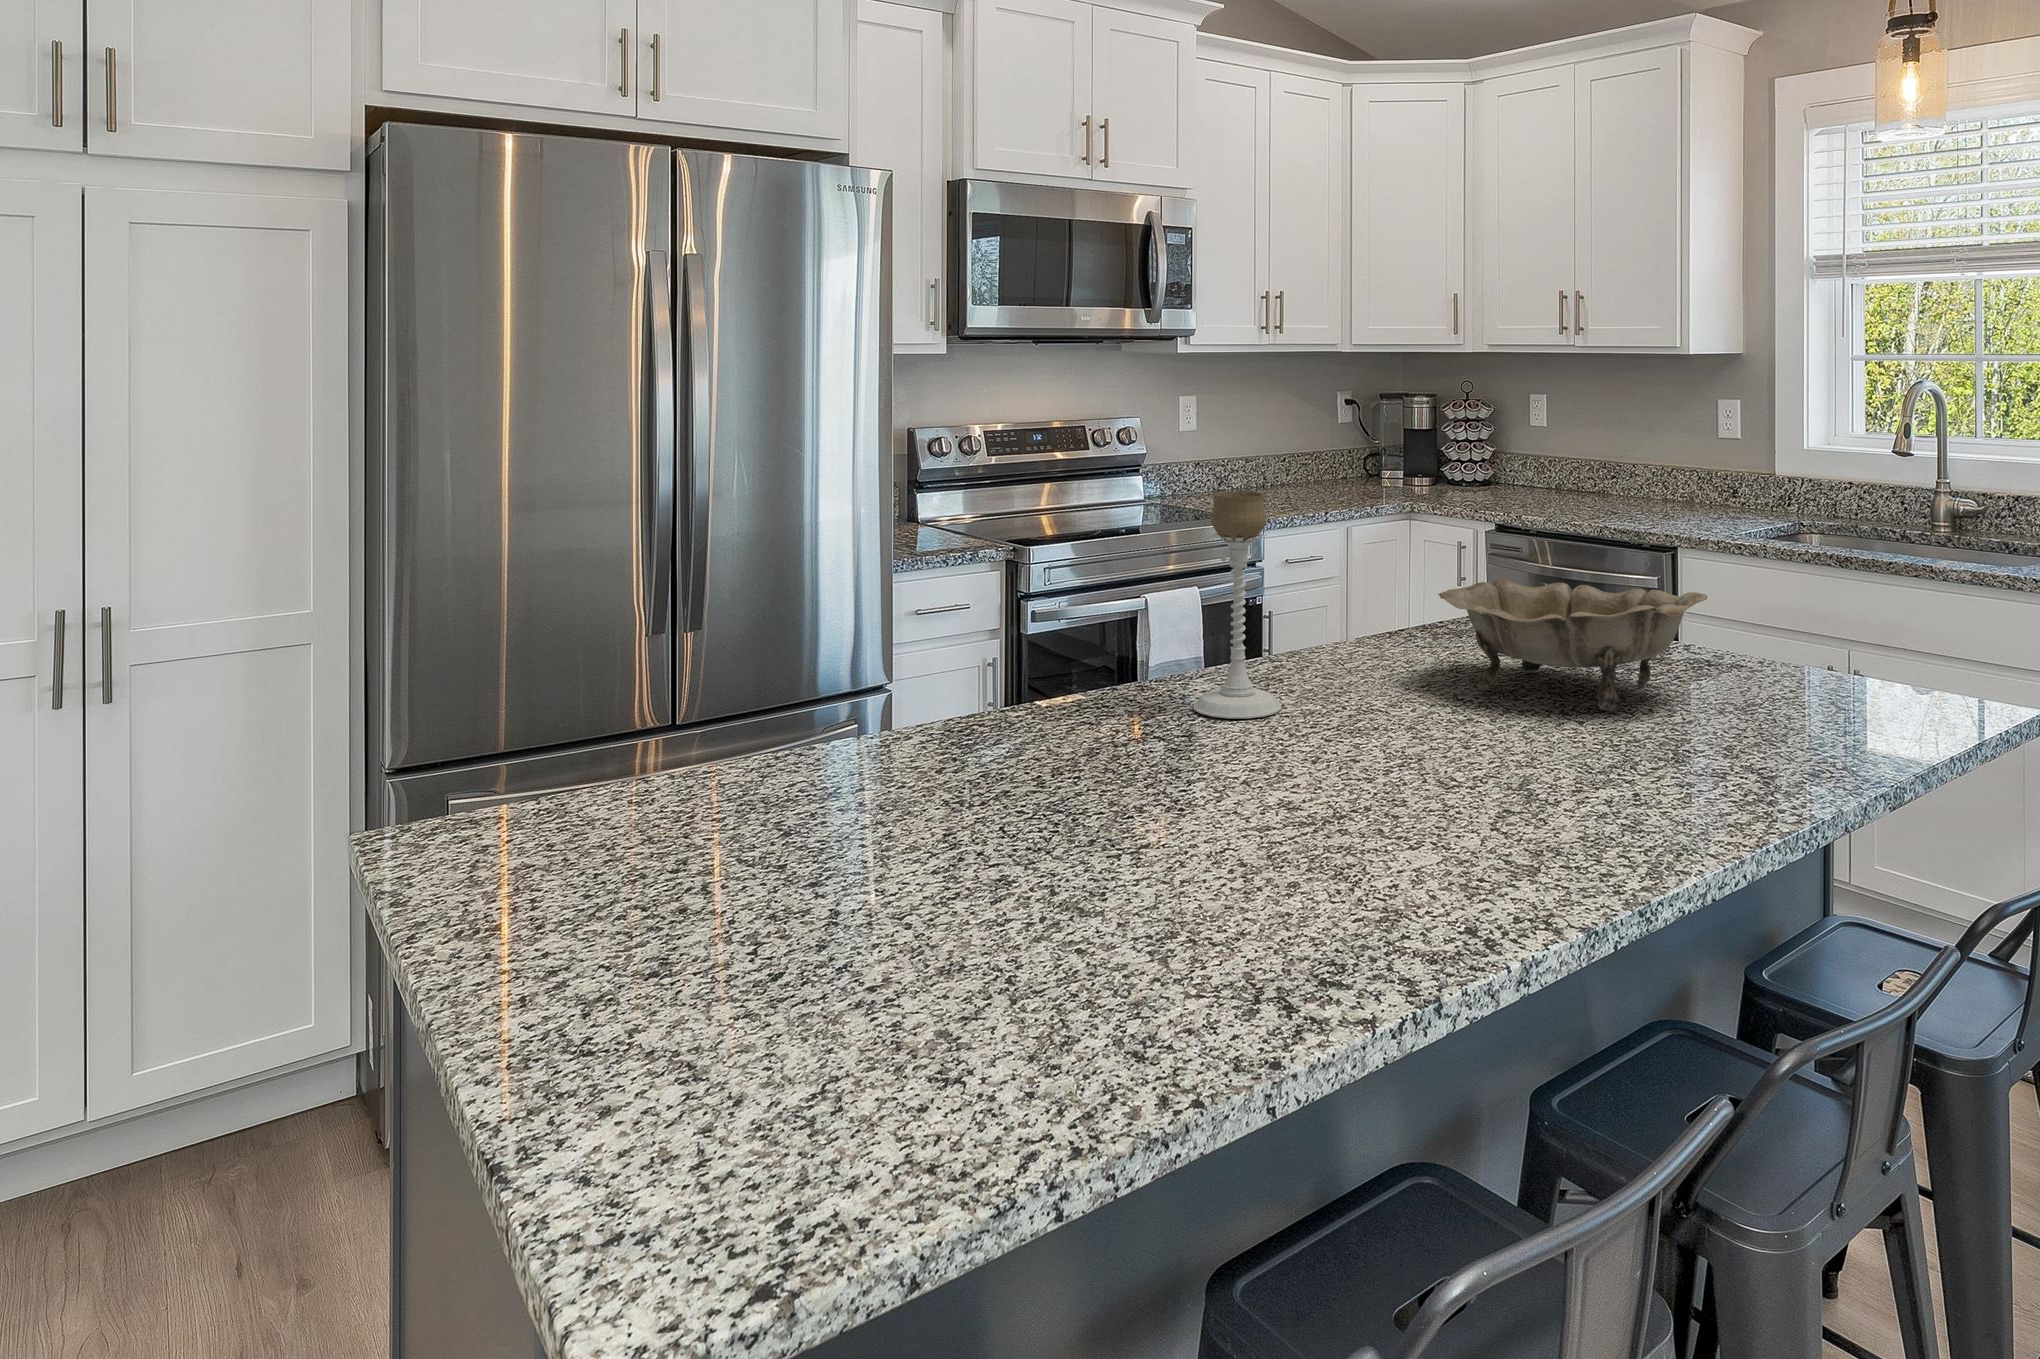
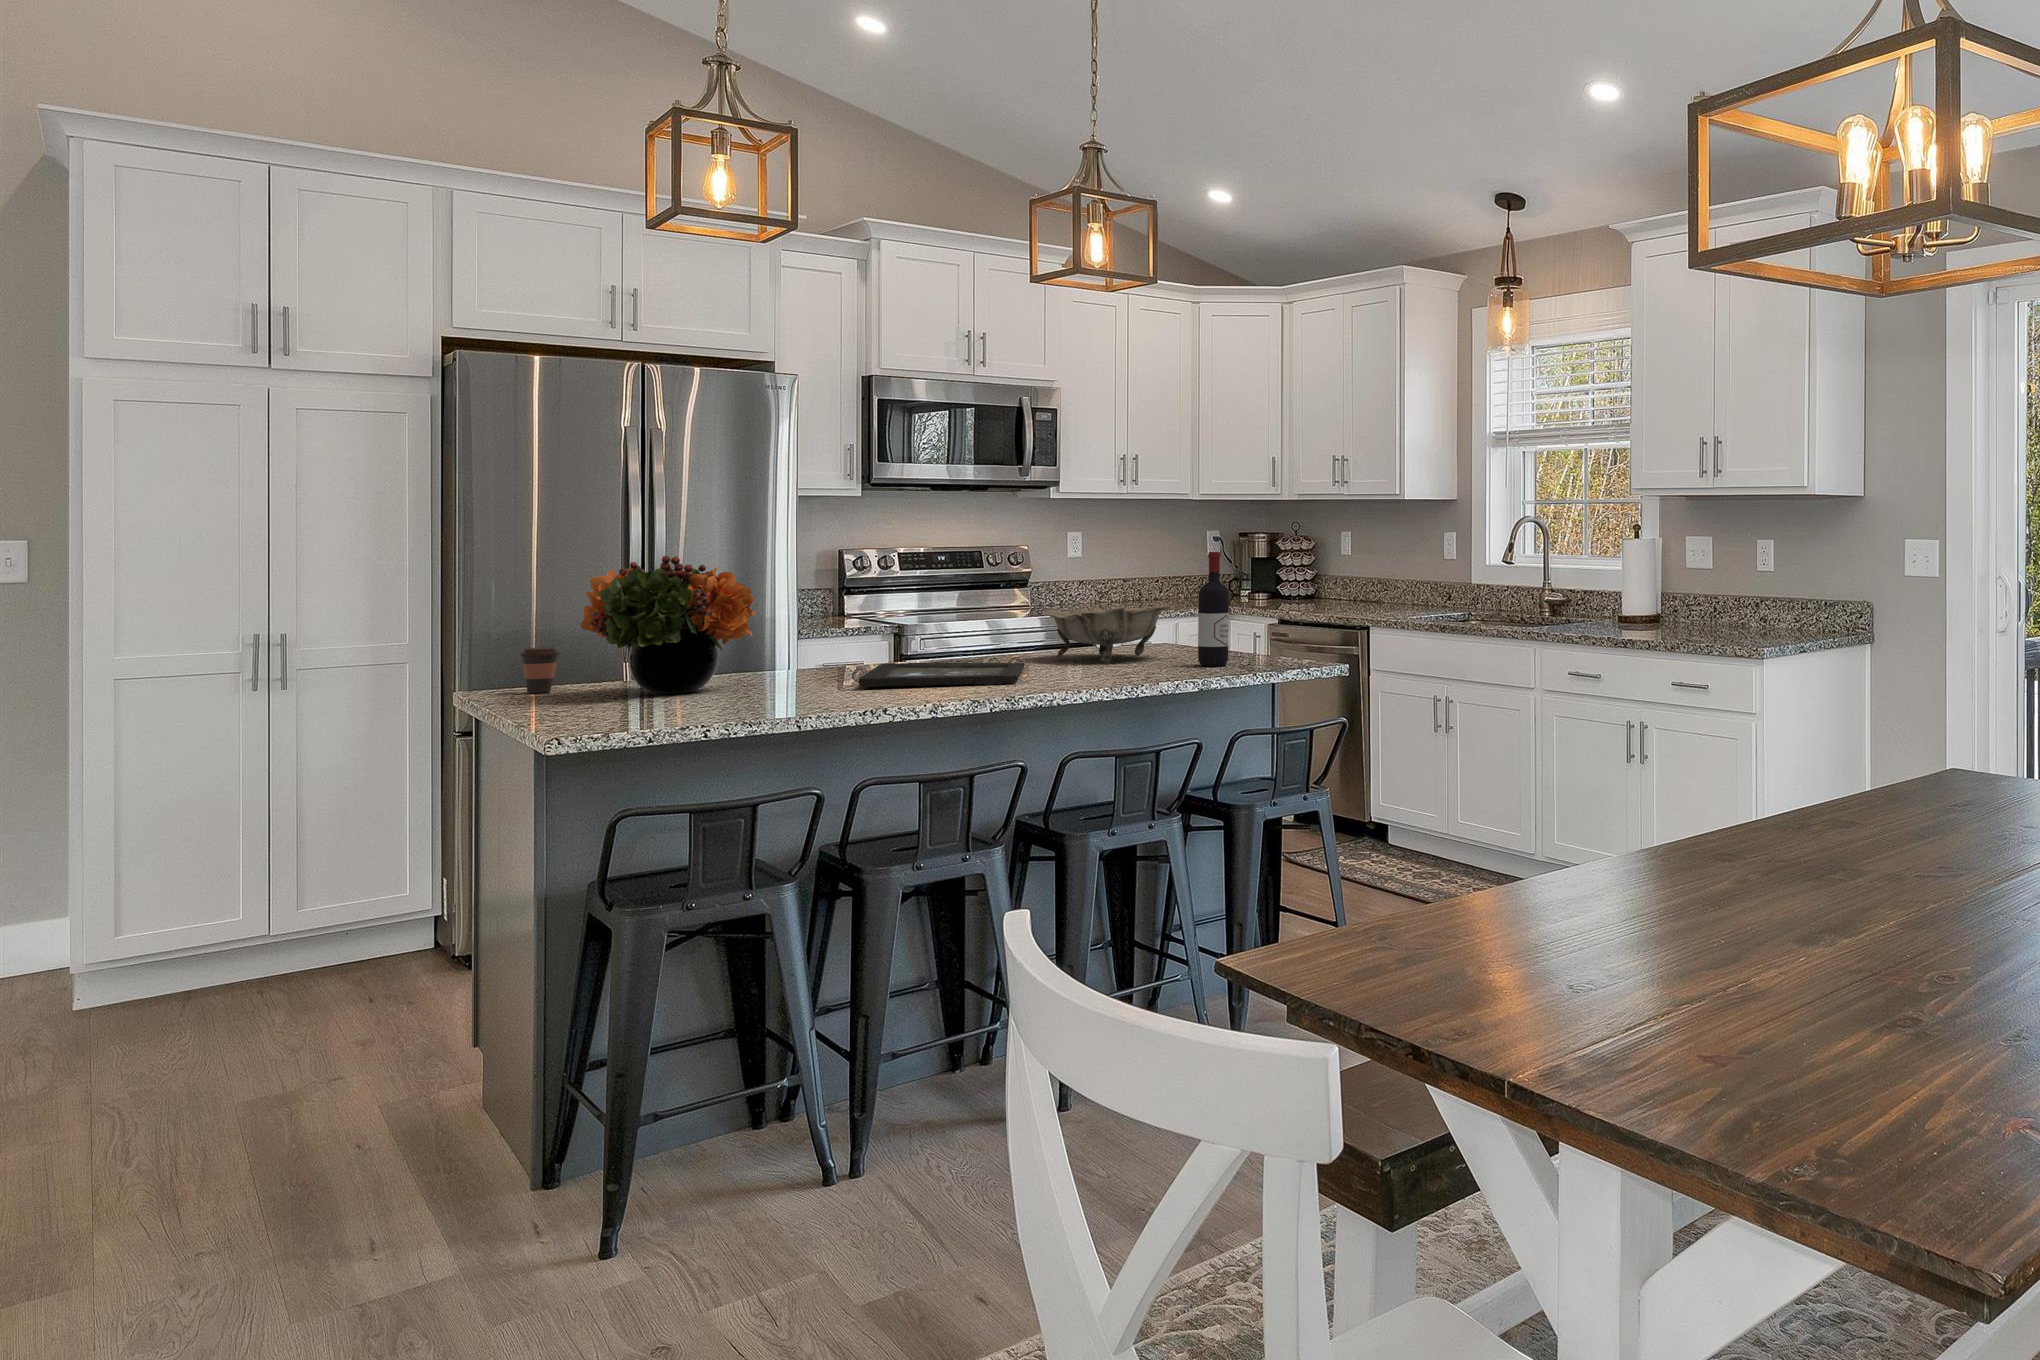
candle holder: present [1194,491,1281,719] -> none [894,554,943,666]
wine bottle: none [1836,499,1904,741] -> present [1198,552,1229,666]
flower arrangement: none [668,548,1047,887] -> present [580,556,755,694]
tray: none [1227,728,1635,865] -> present [859,663,1025,687]
coffee cup: none [526,746,612,862] -> present [520,647,560,693]

